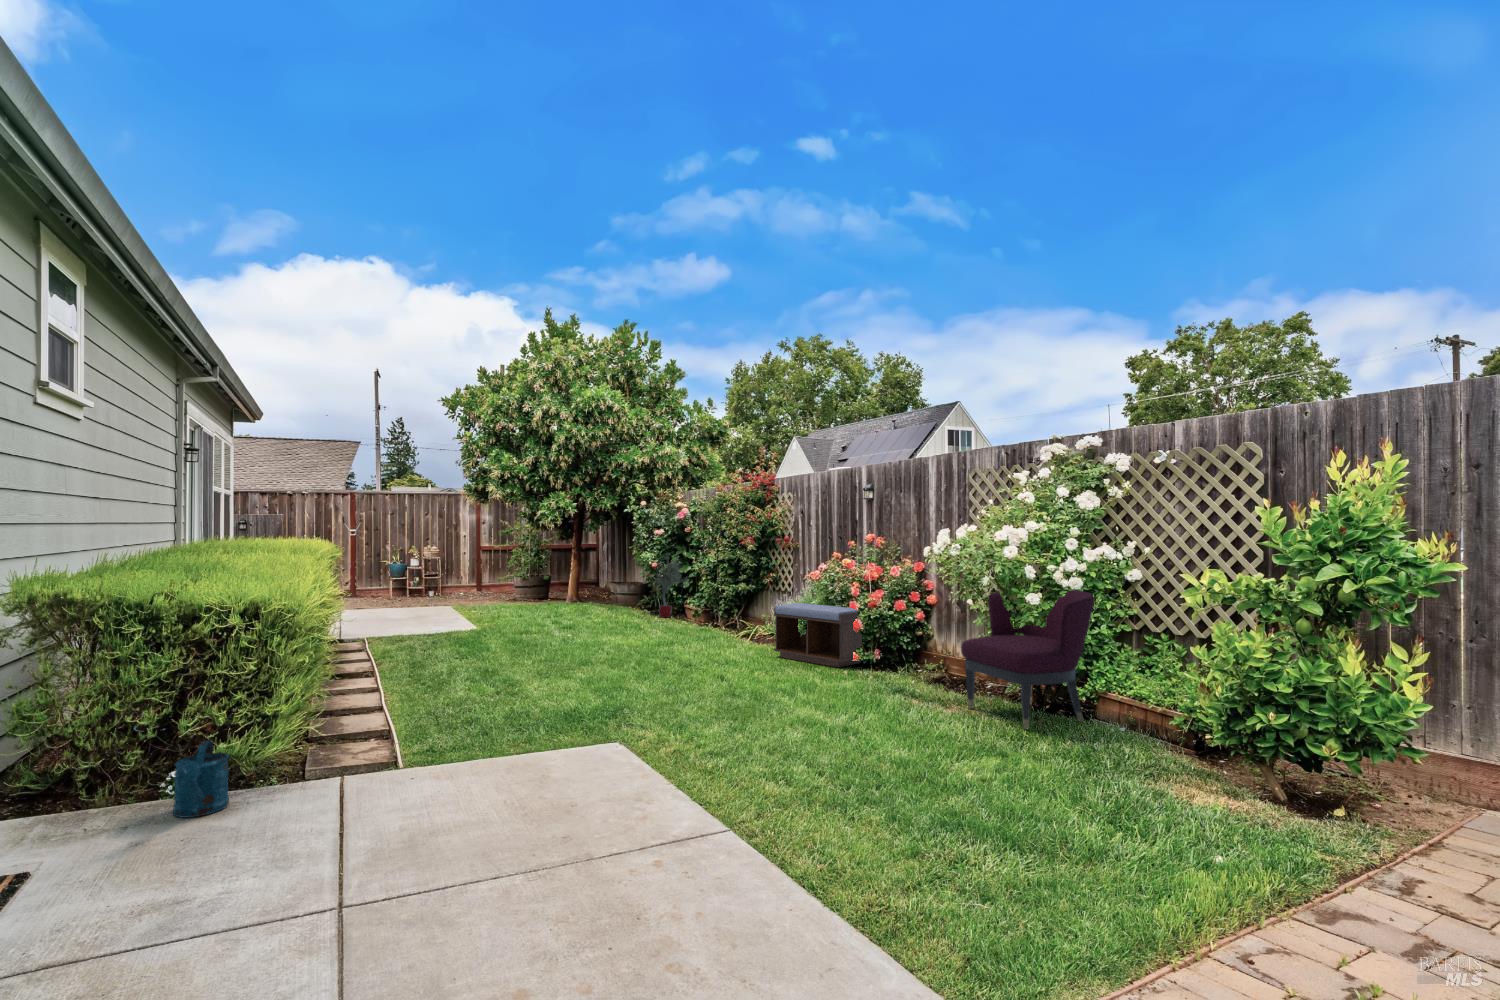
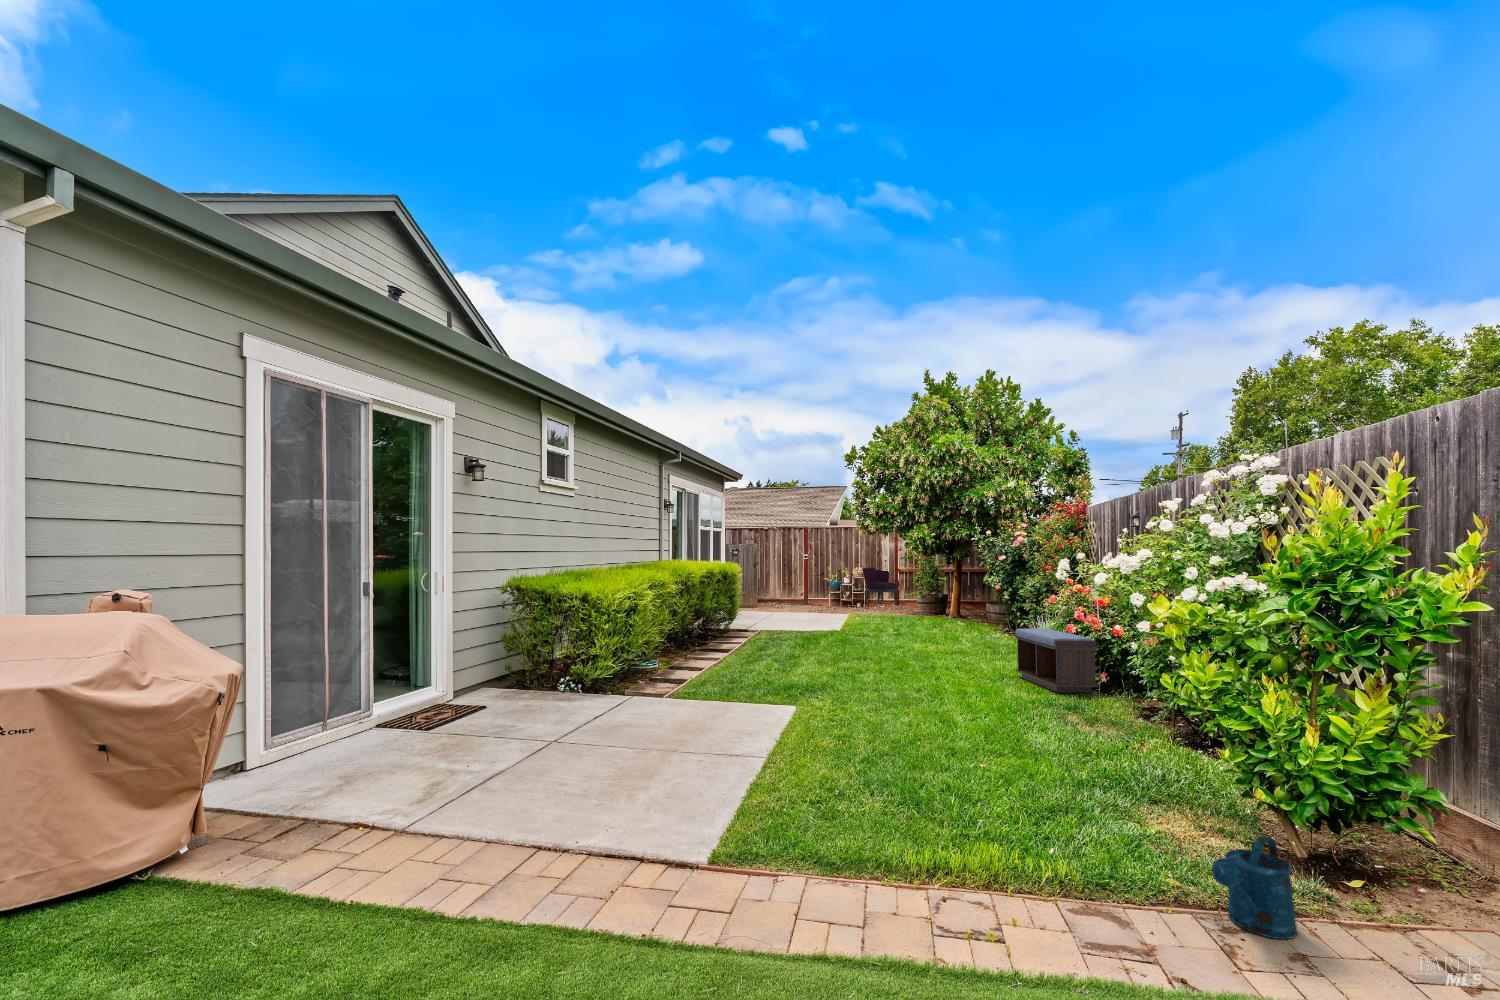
potted tree: present [655,554,688,618] -> none [982,578,1016,637]
chair: present [961,590,1095,730] -> present [863,568,898,604]
watering can: present [173,740,229,818] -> present [1211,836,1297,939]

